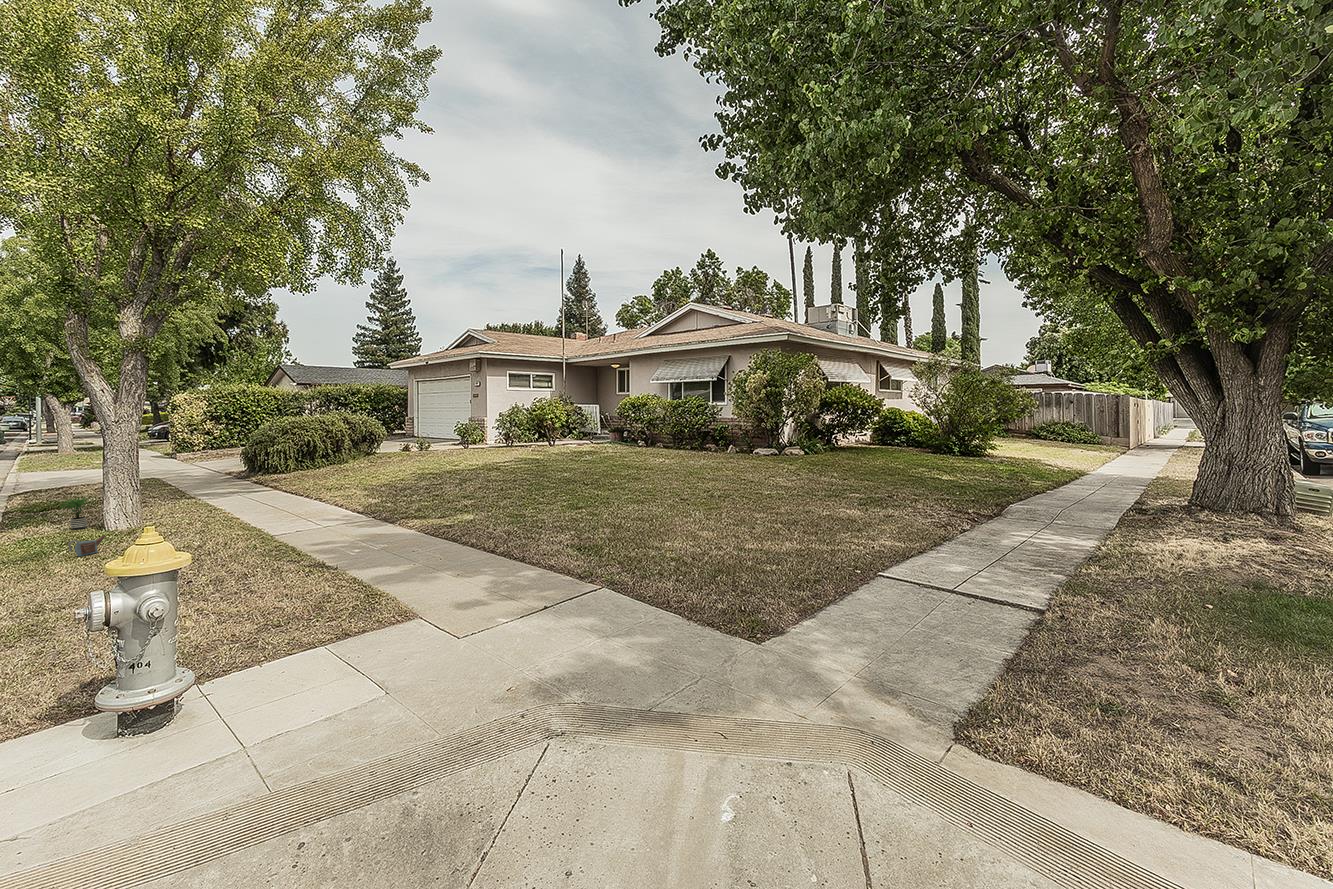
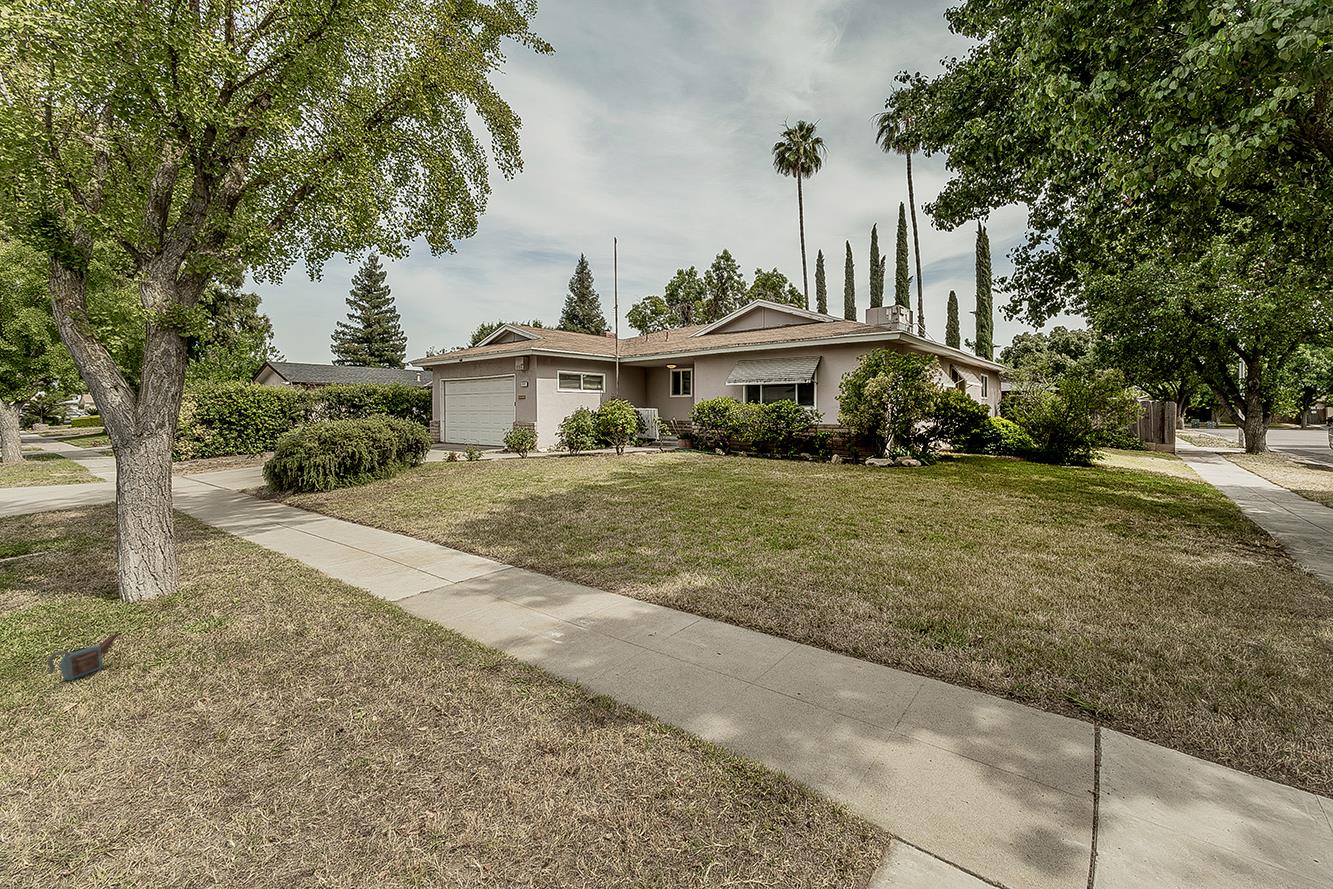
potted plant: present [61,498,87,530] -> none [20,549,78,605]

